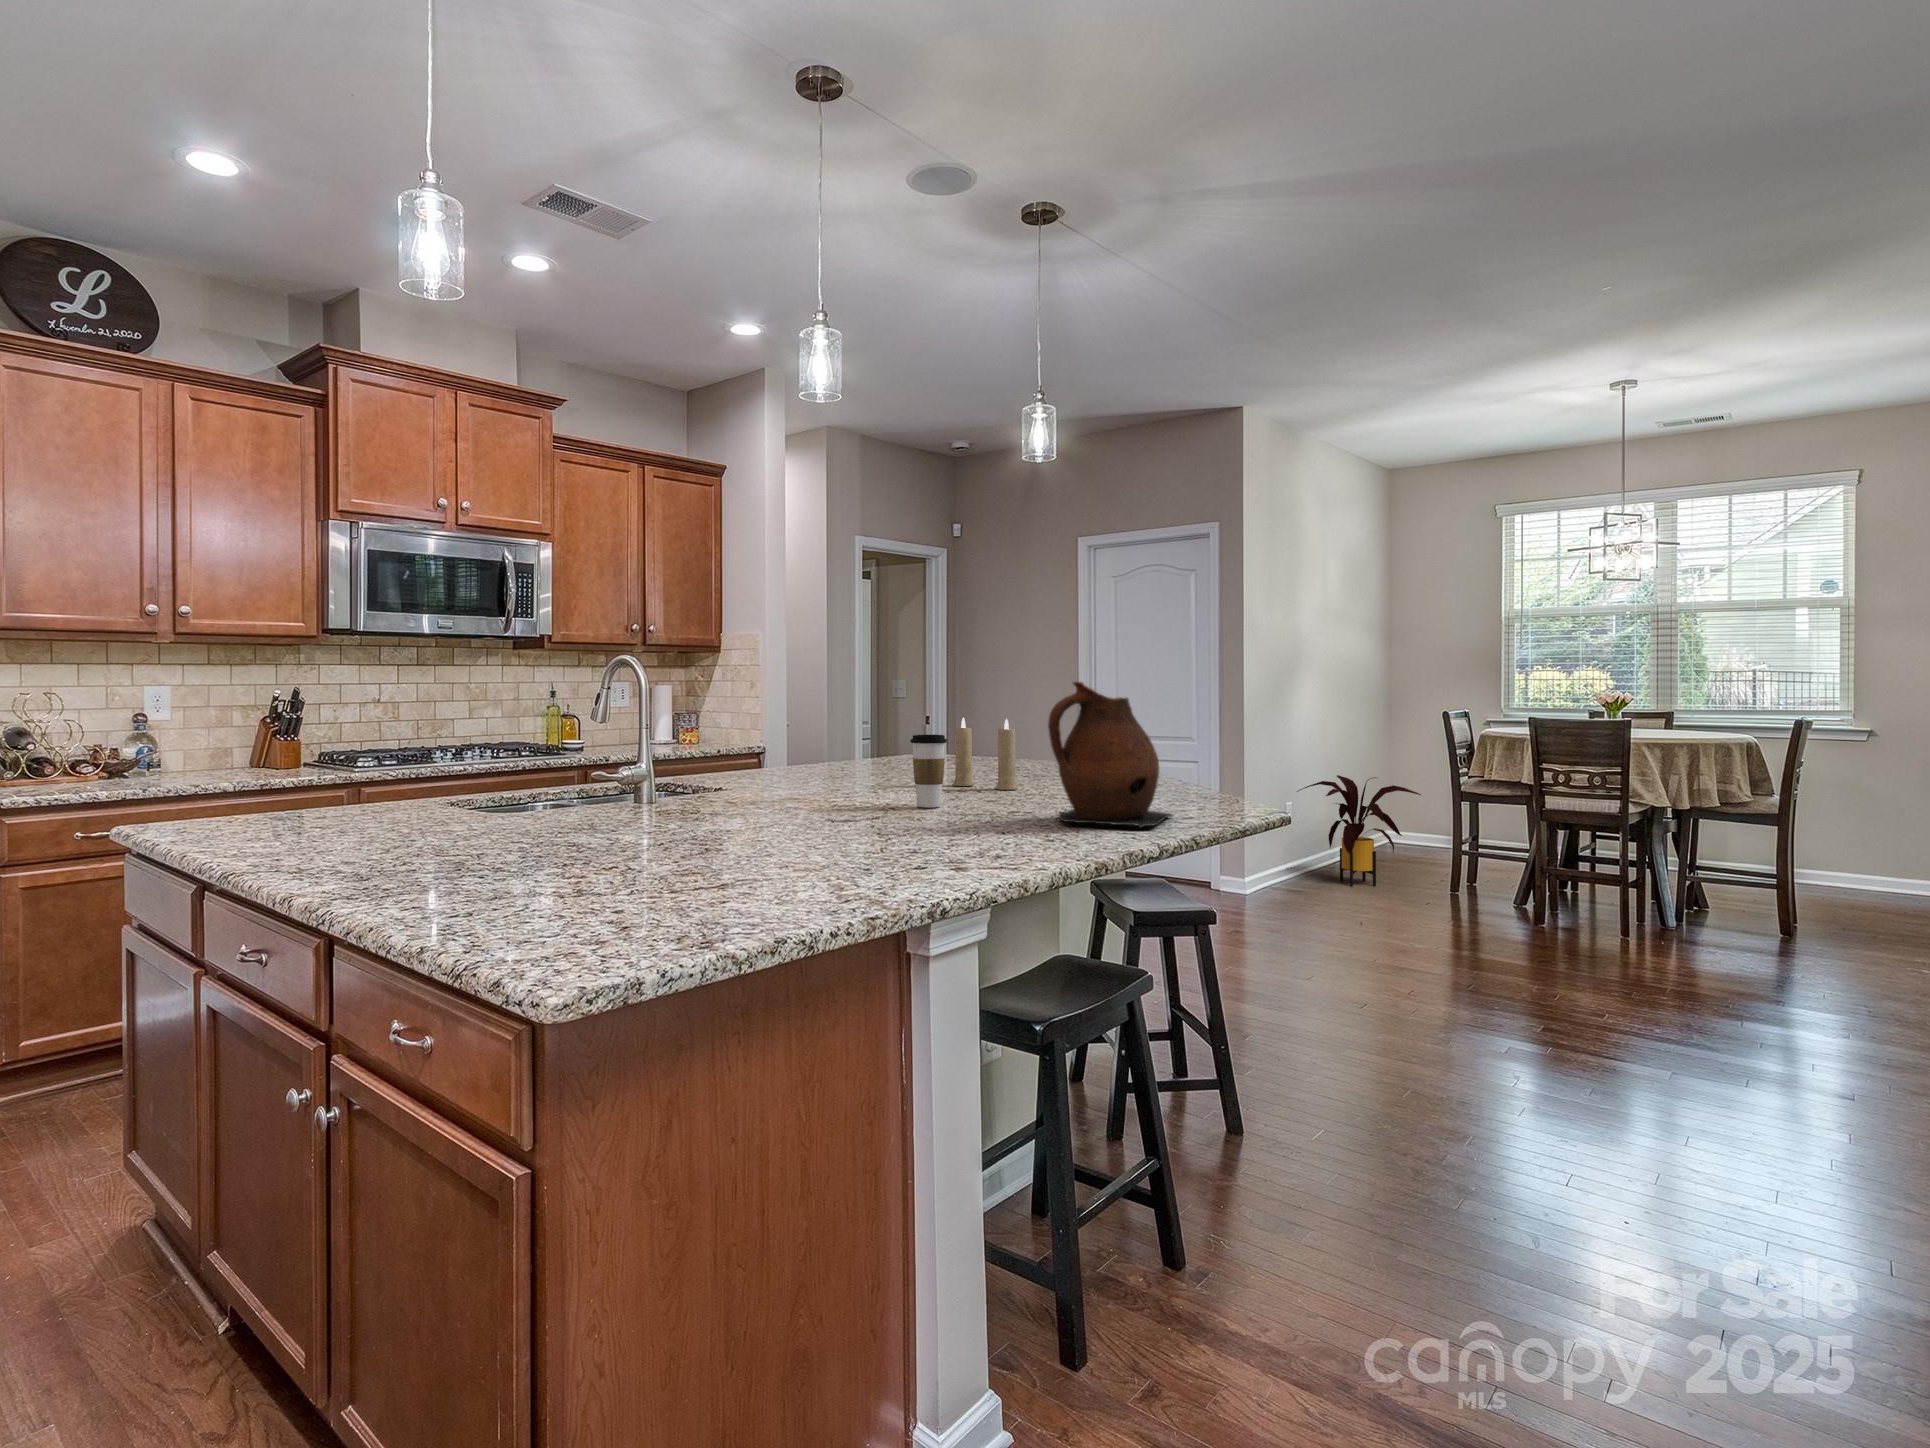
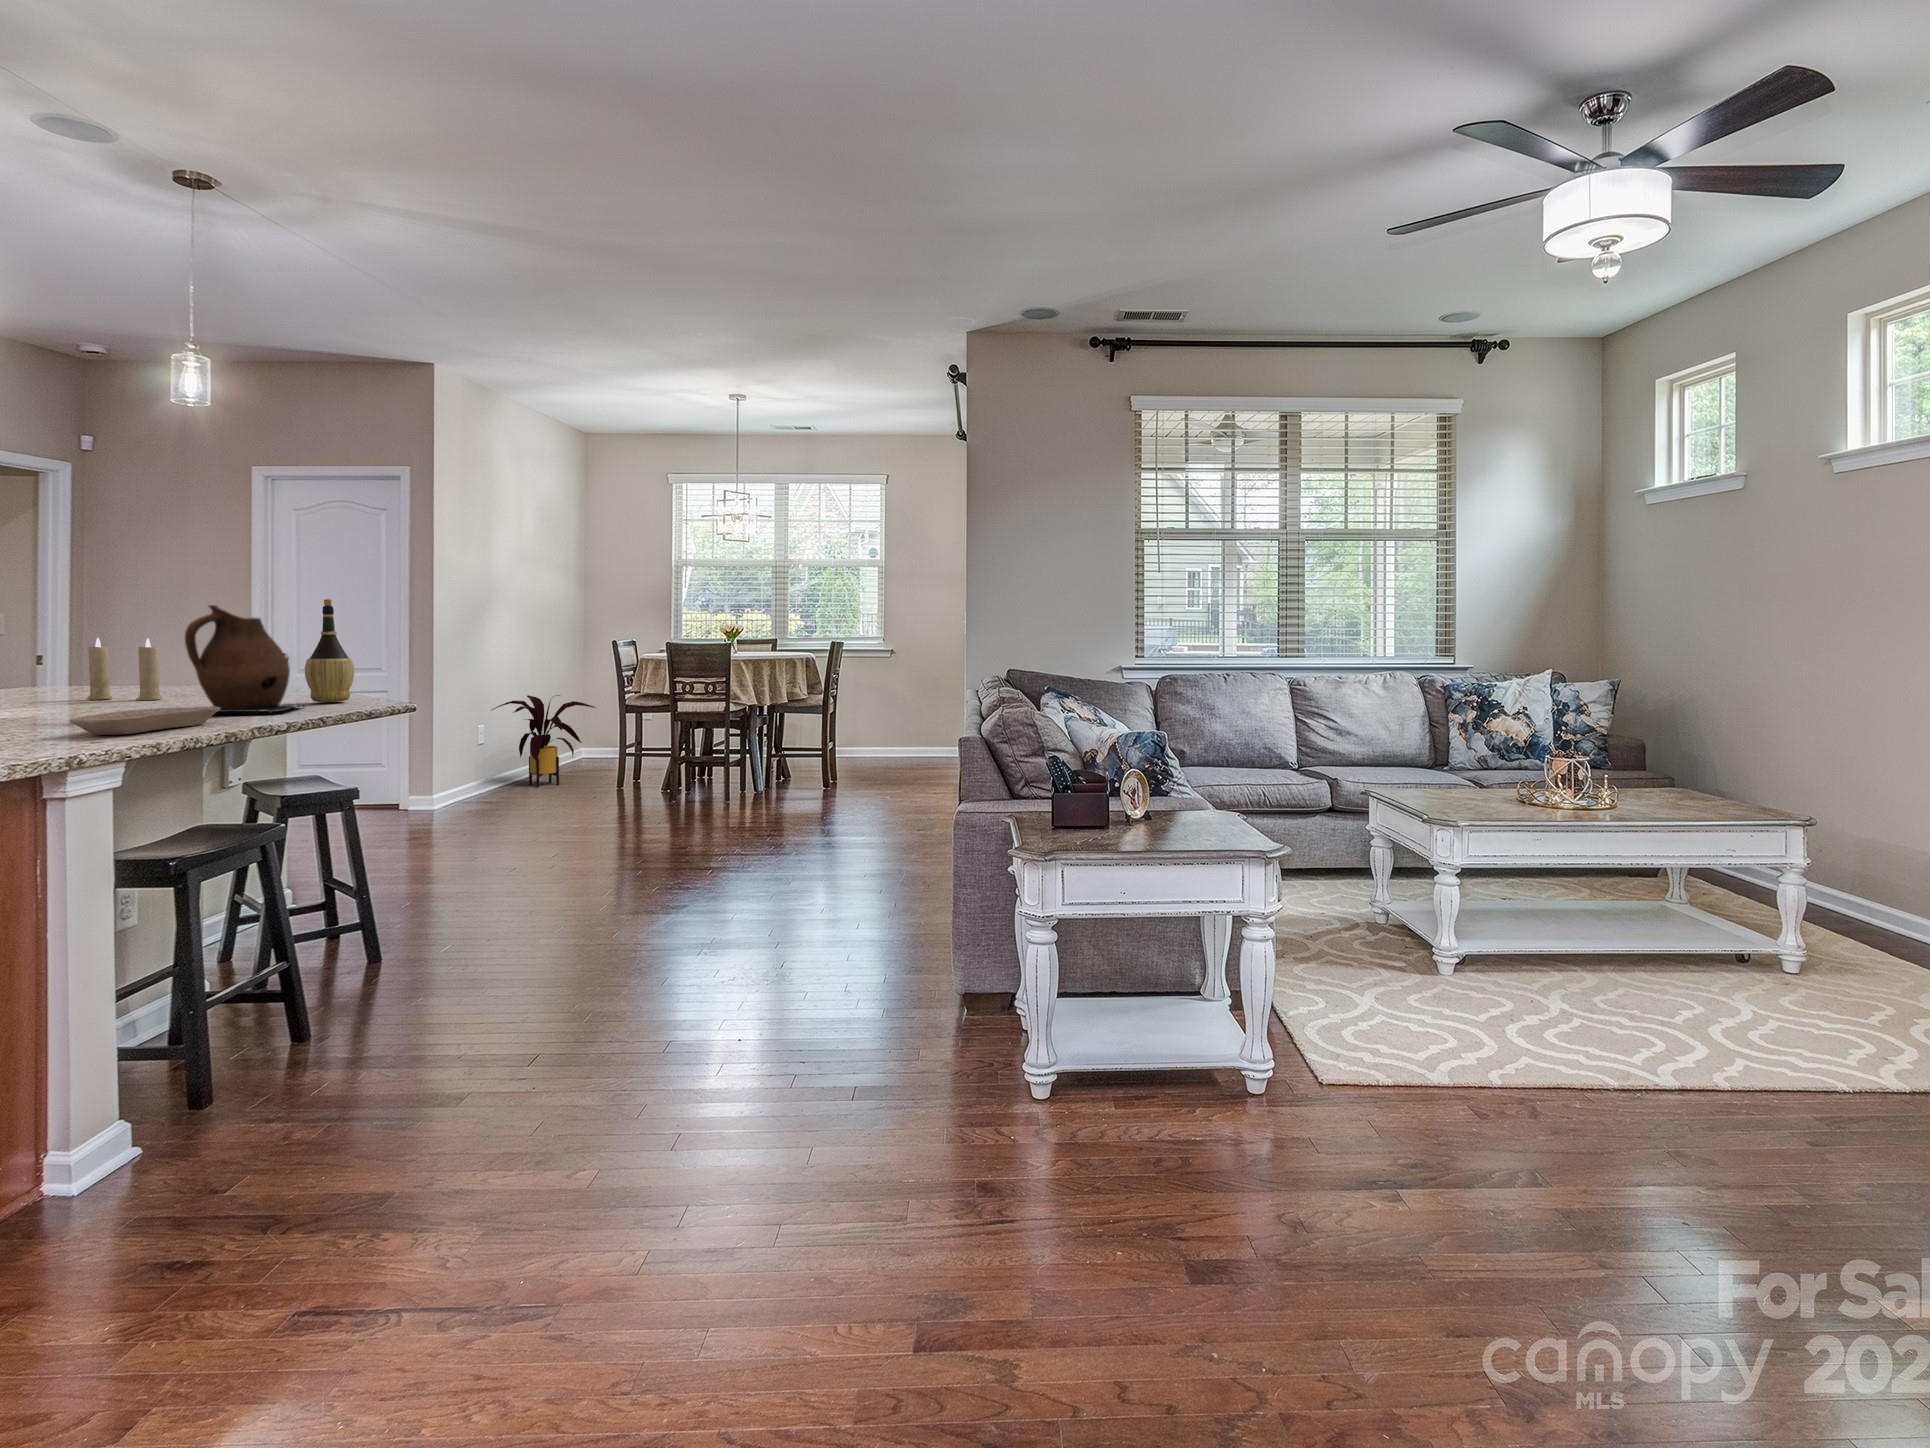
wine bottle: none [1168,671,1226,808] -> present [305,599,354,702]
coffee cup: present [910,735,947,808] -> none [36,650,79,713]
tray: none [935,818,1090,861] -> present [70,707,220,735]

